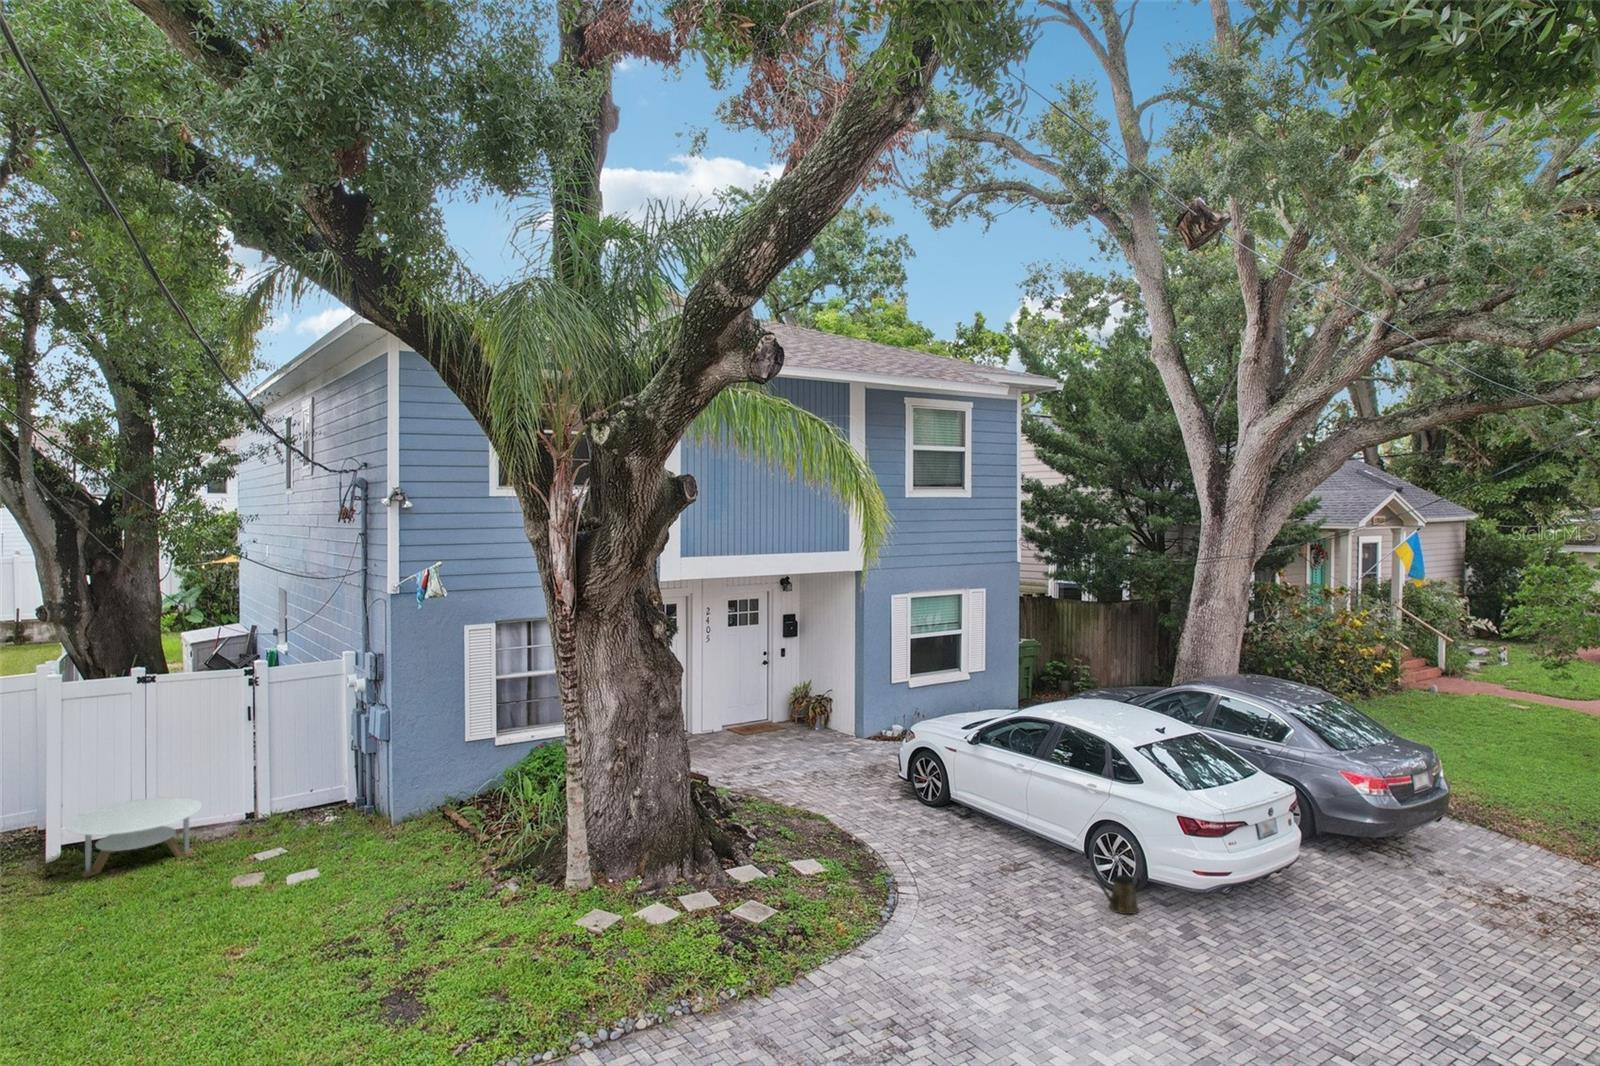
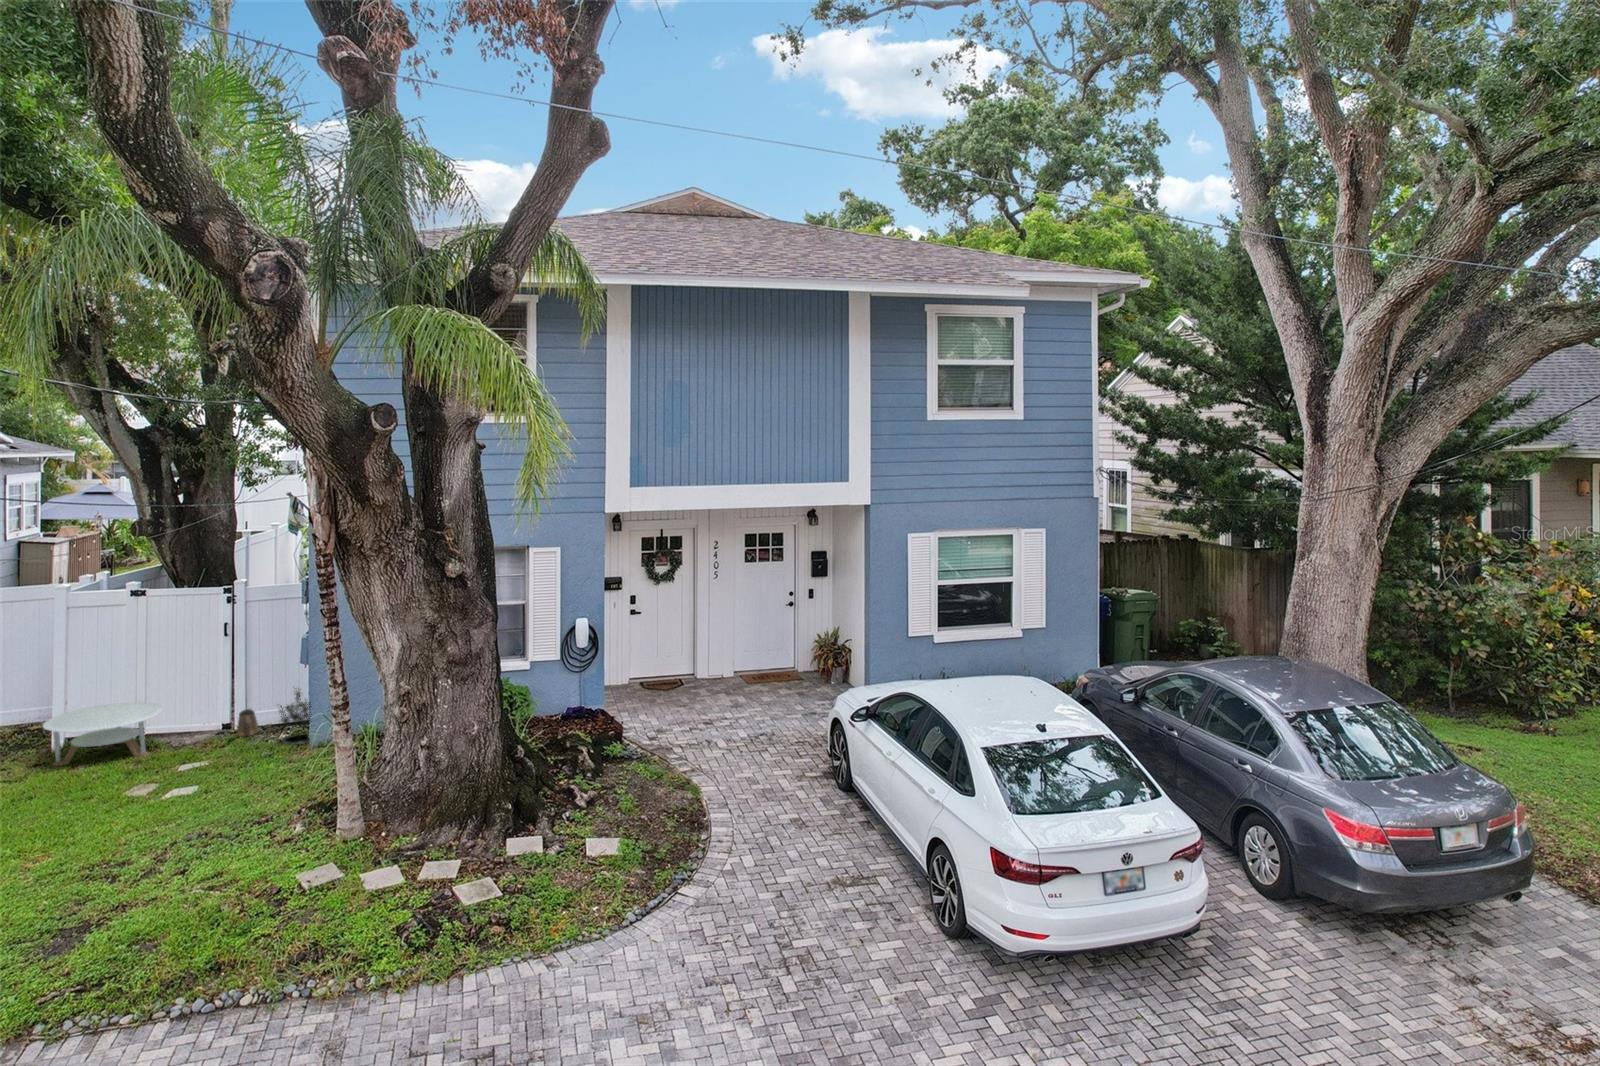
potted tree: none [331,763,377,826] -> present [279,689,312,745]
watering can: present [1095,875,1141,914] -> present [237,709,260,736]

